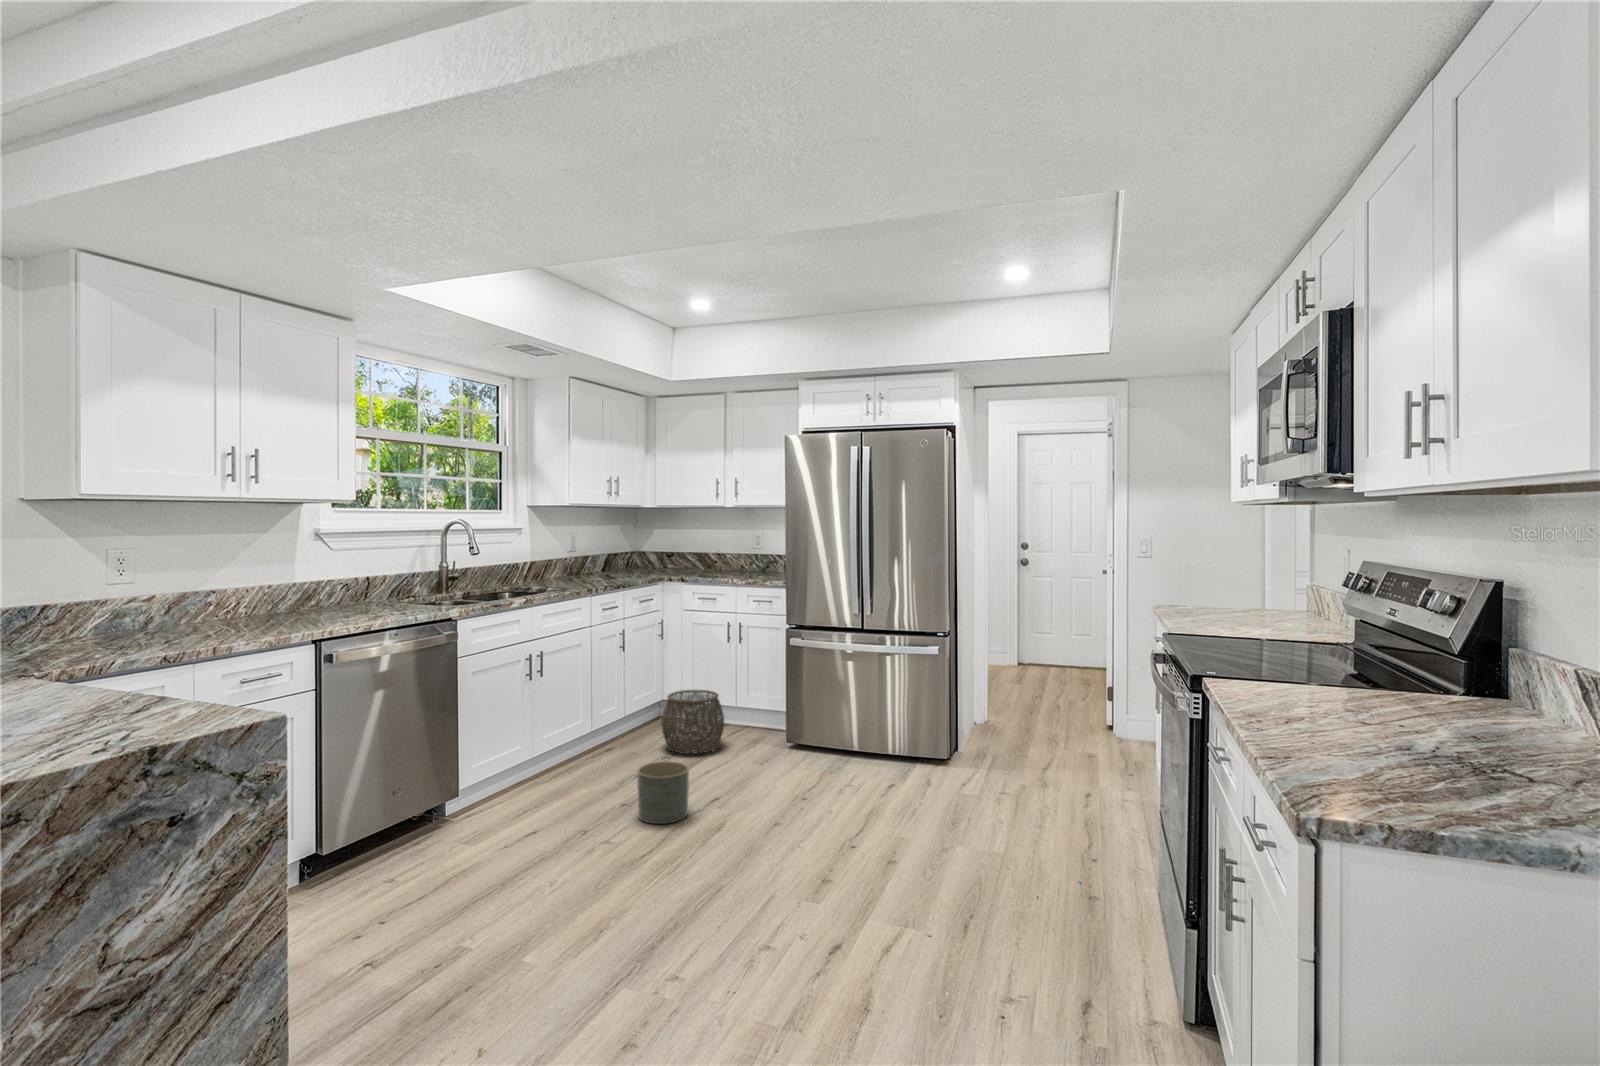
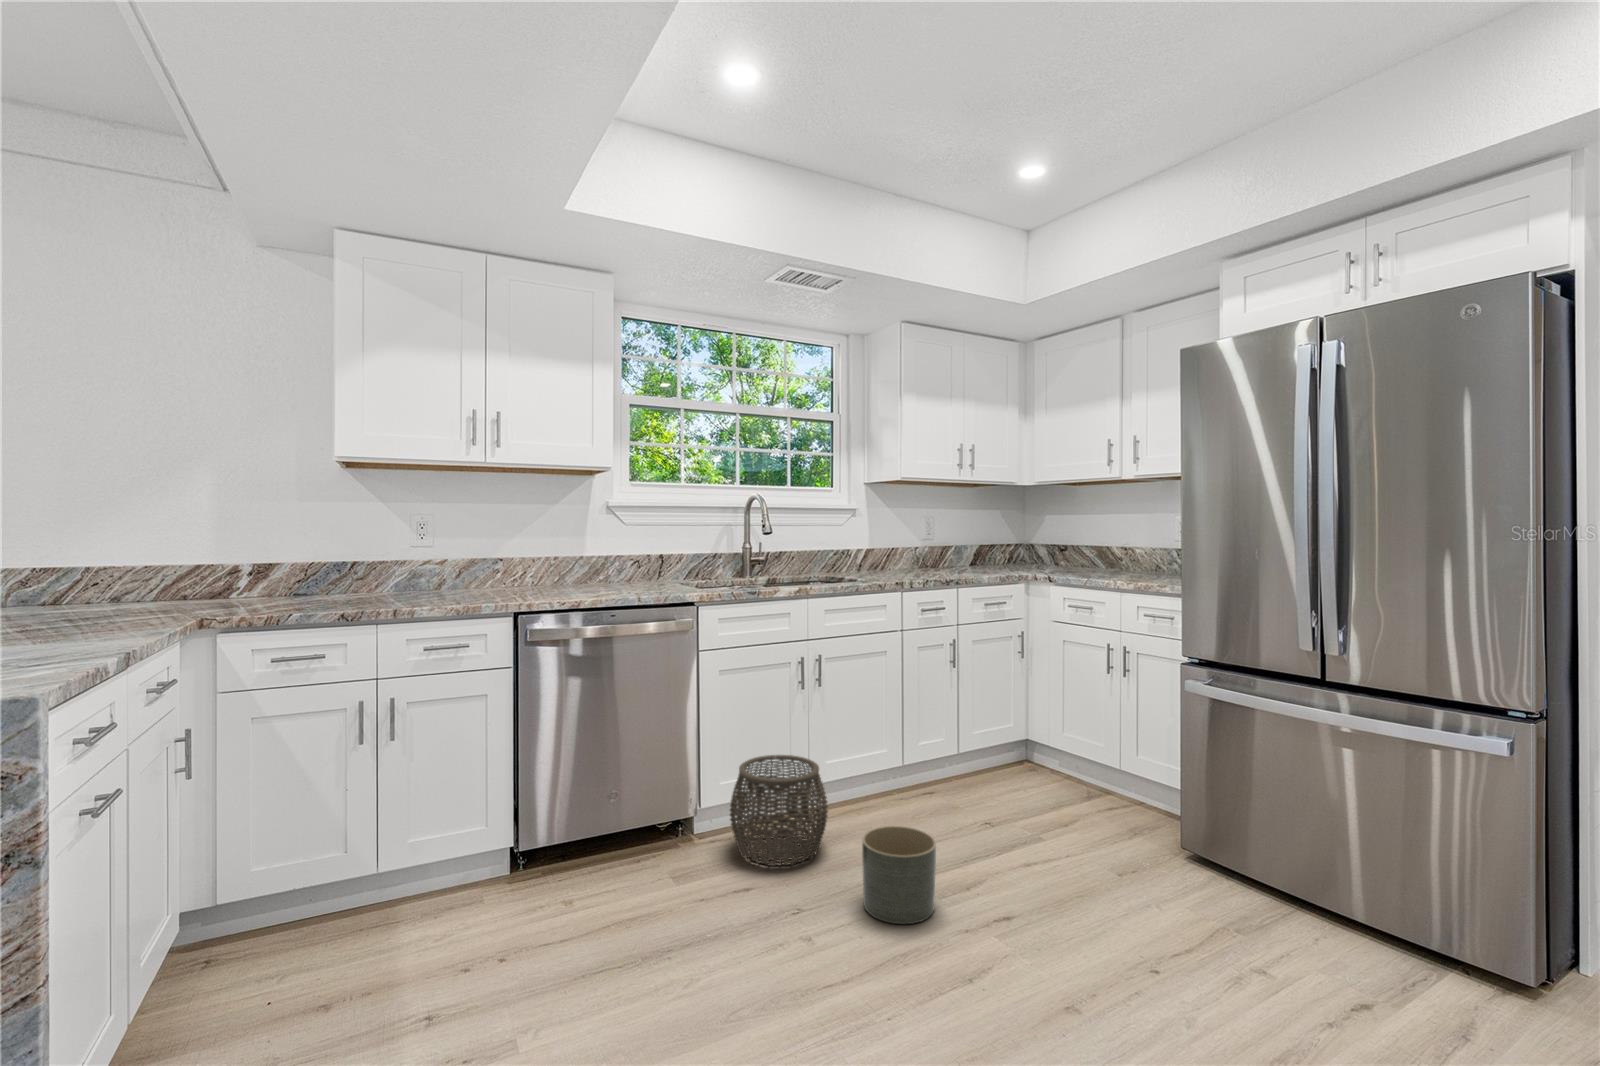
woven basket: present [662,690,724,754] -> present [730,755,828,866]

